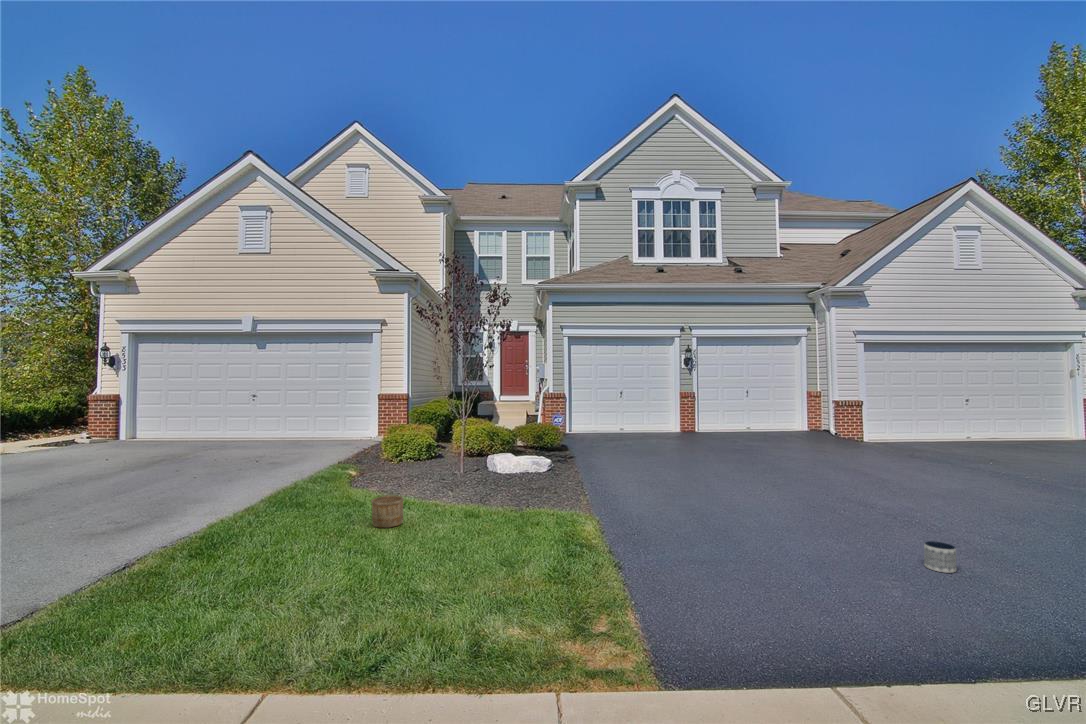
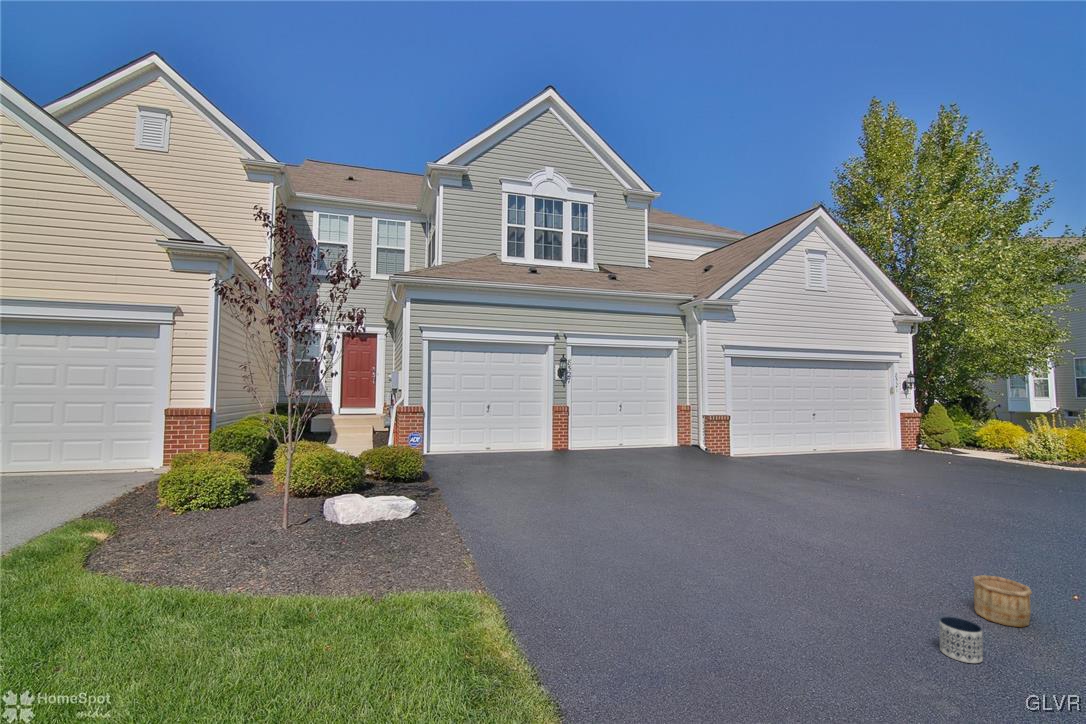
wooden bucket: present [371,495,404,528] -> present [973,575,1032,627]

